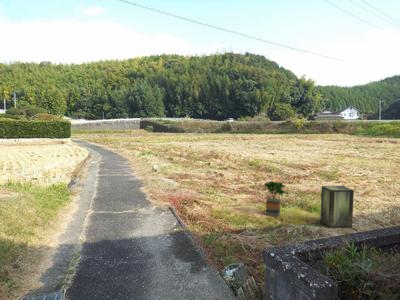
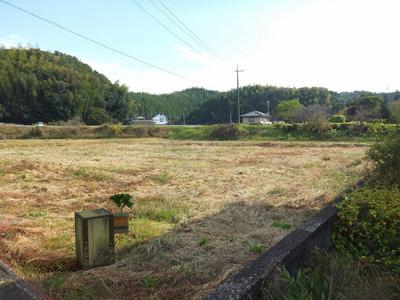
storage box: present [320,186,354,228] -> present [74,208,115,270]

